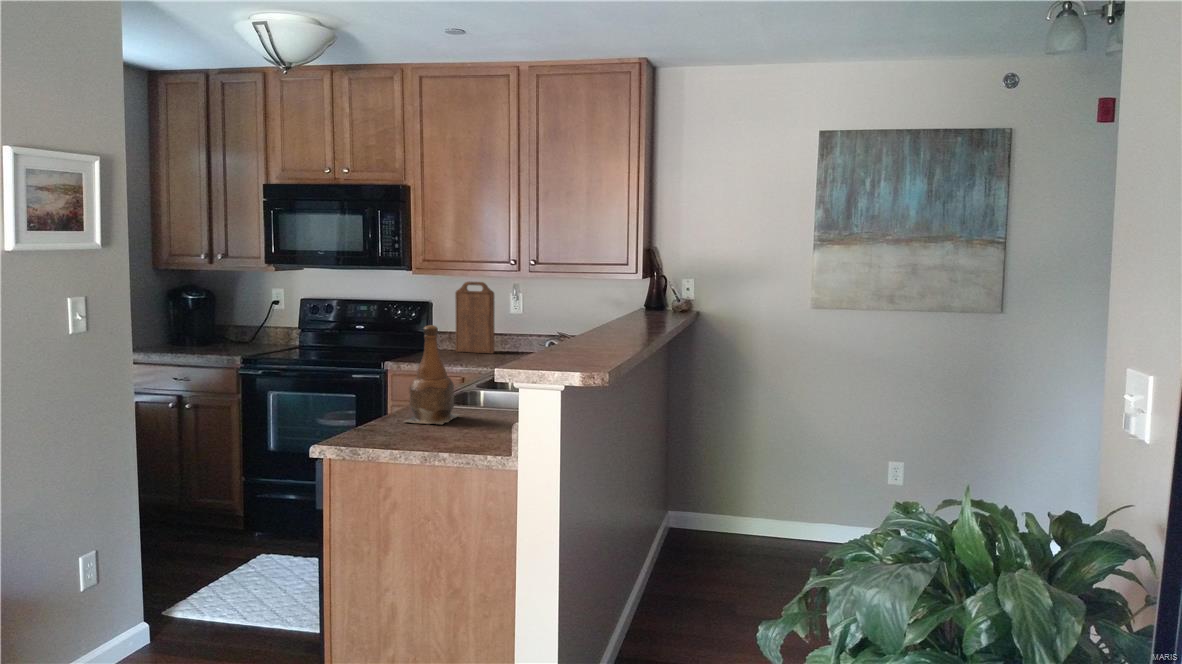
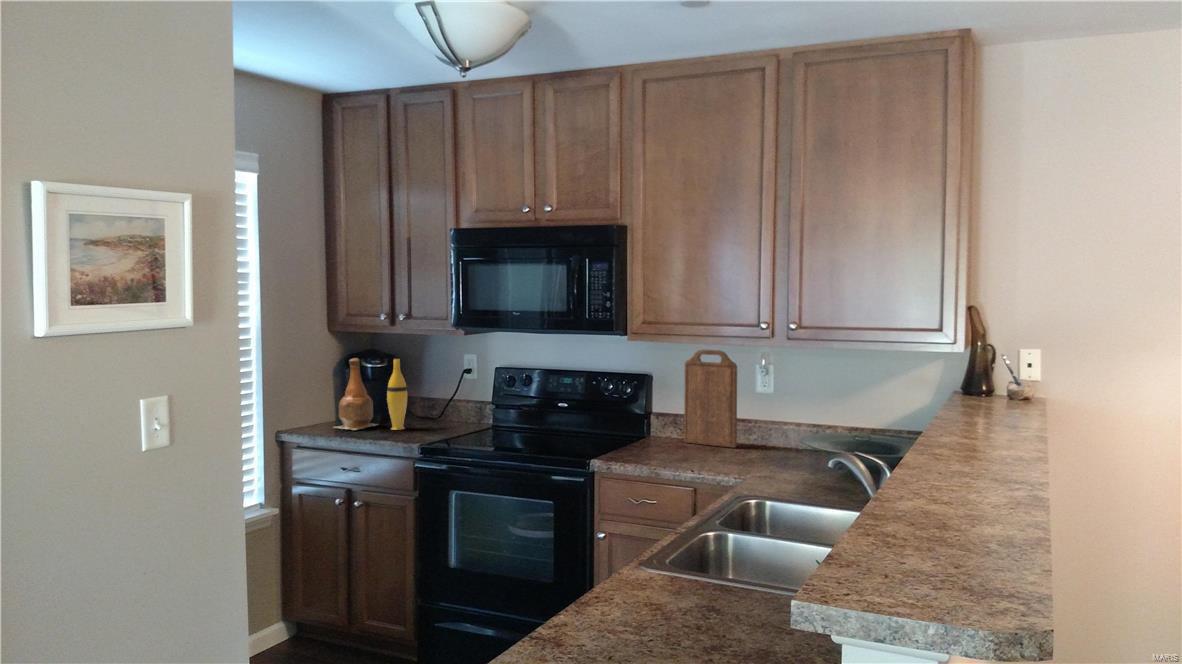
vase: none [209,291,227,349] -> present [387,359,407,430]
bottle: present [404,325,459,424] -> present [336,358,377,430]

